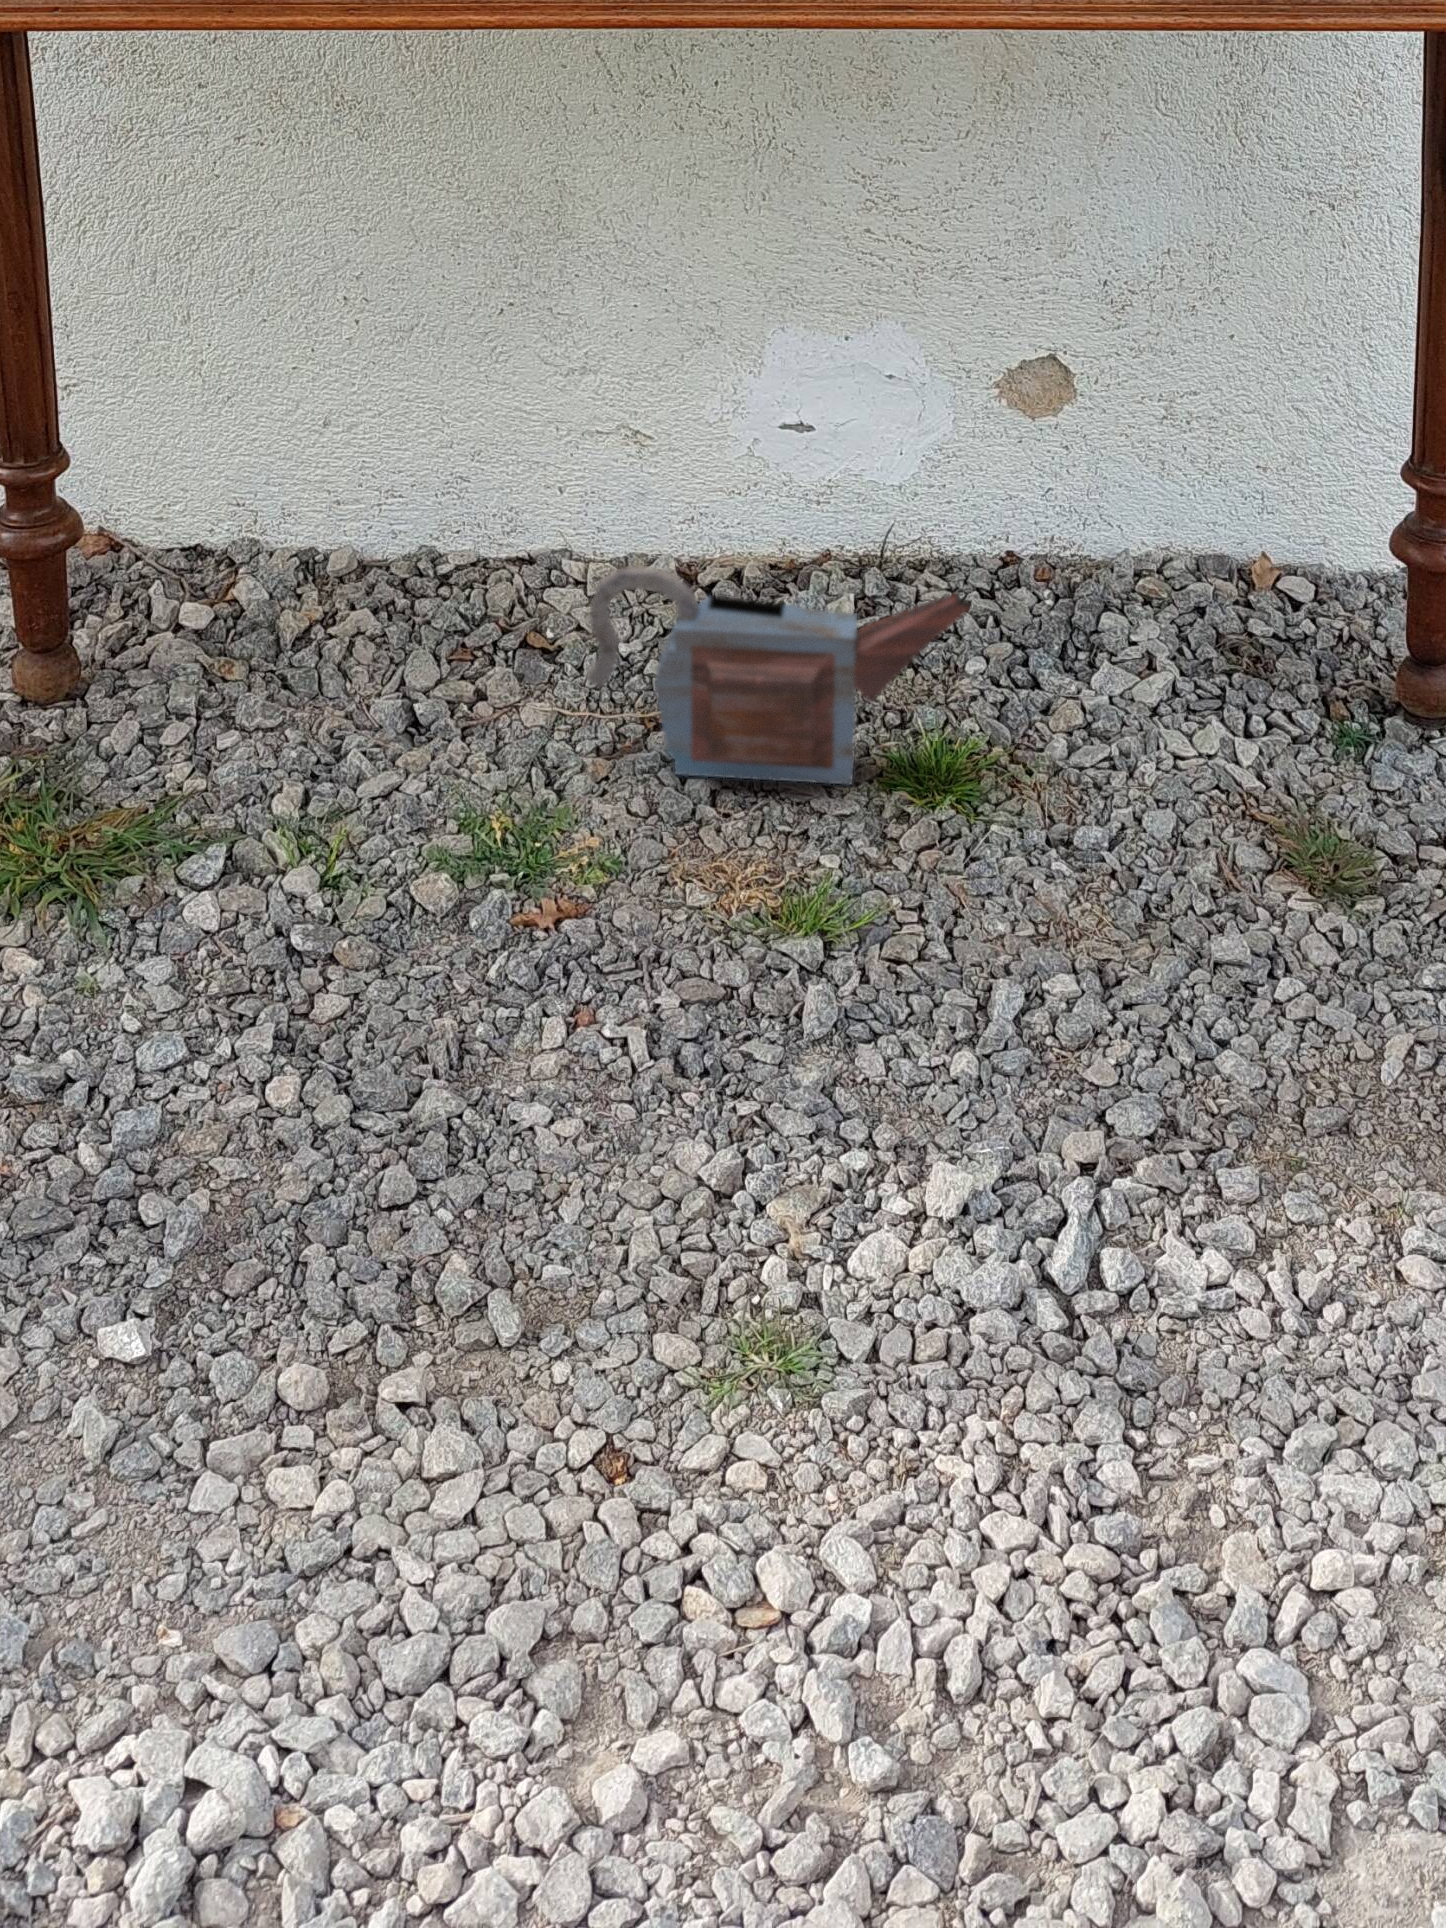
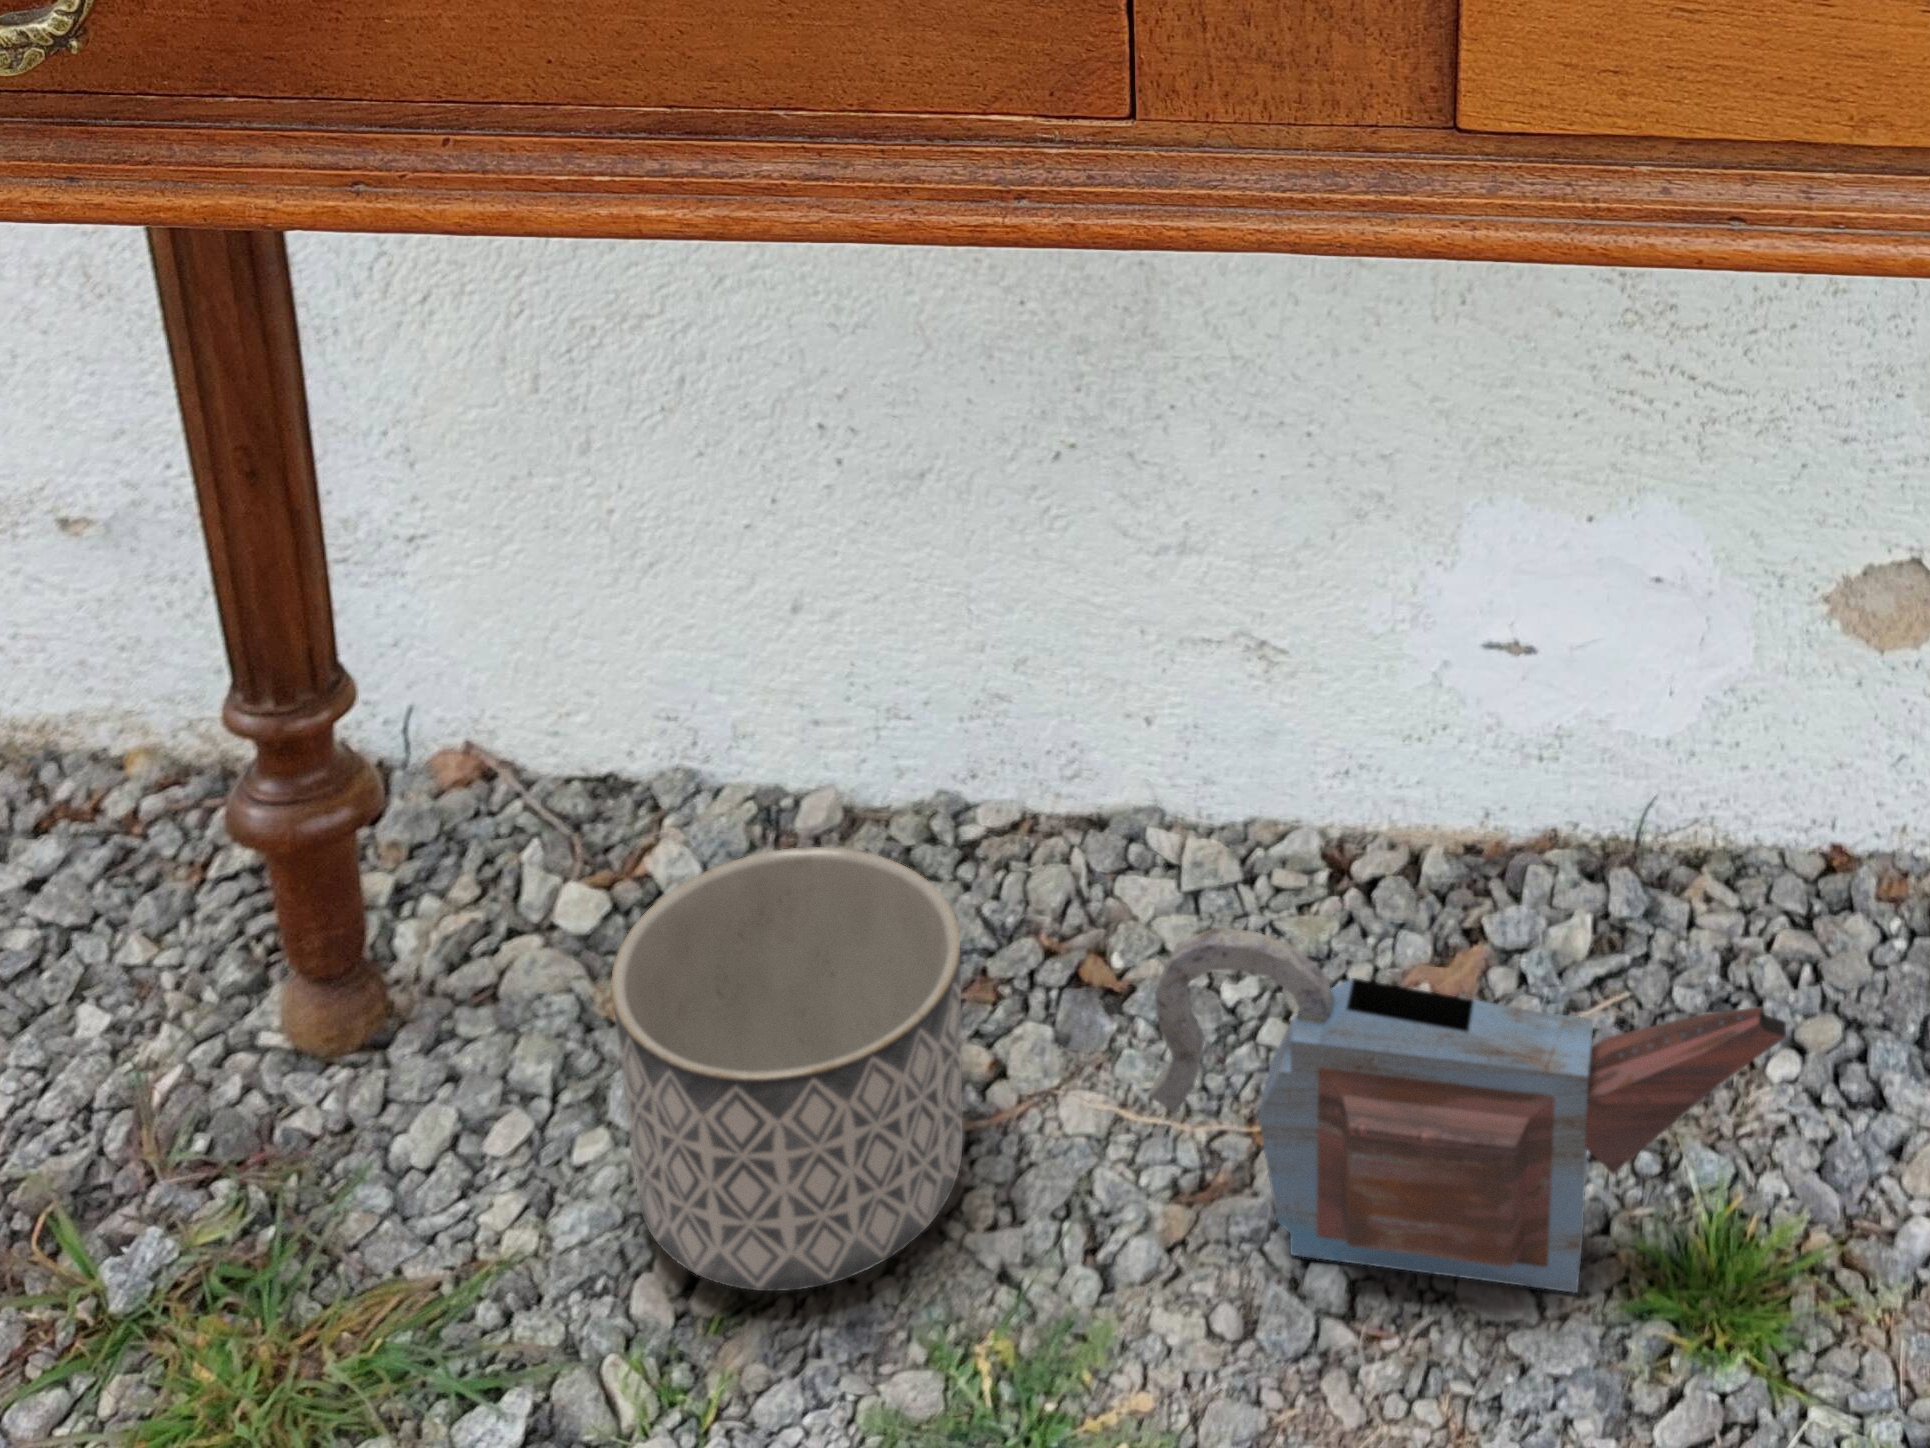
planter: none [254,547,467,797] -> present [611,847,963,1291]

